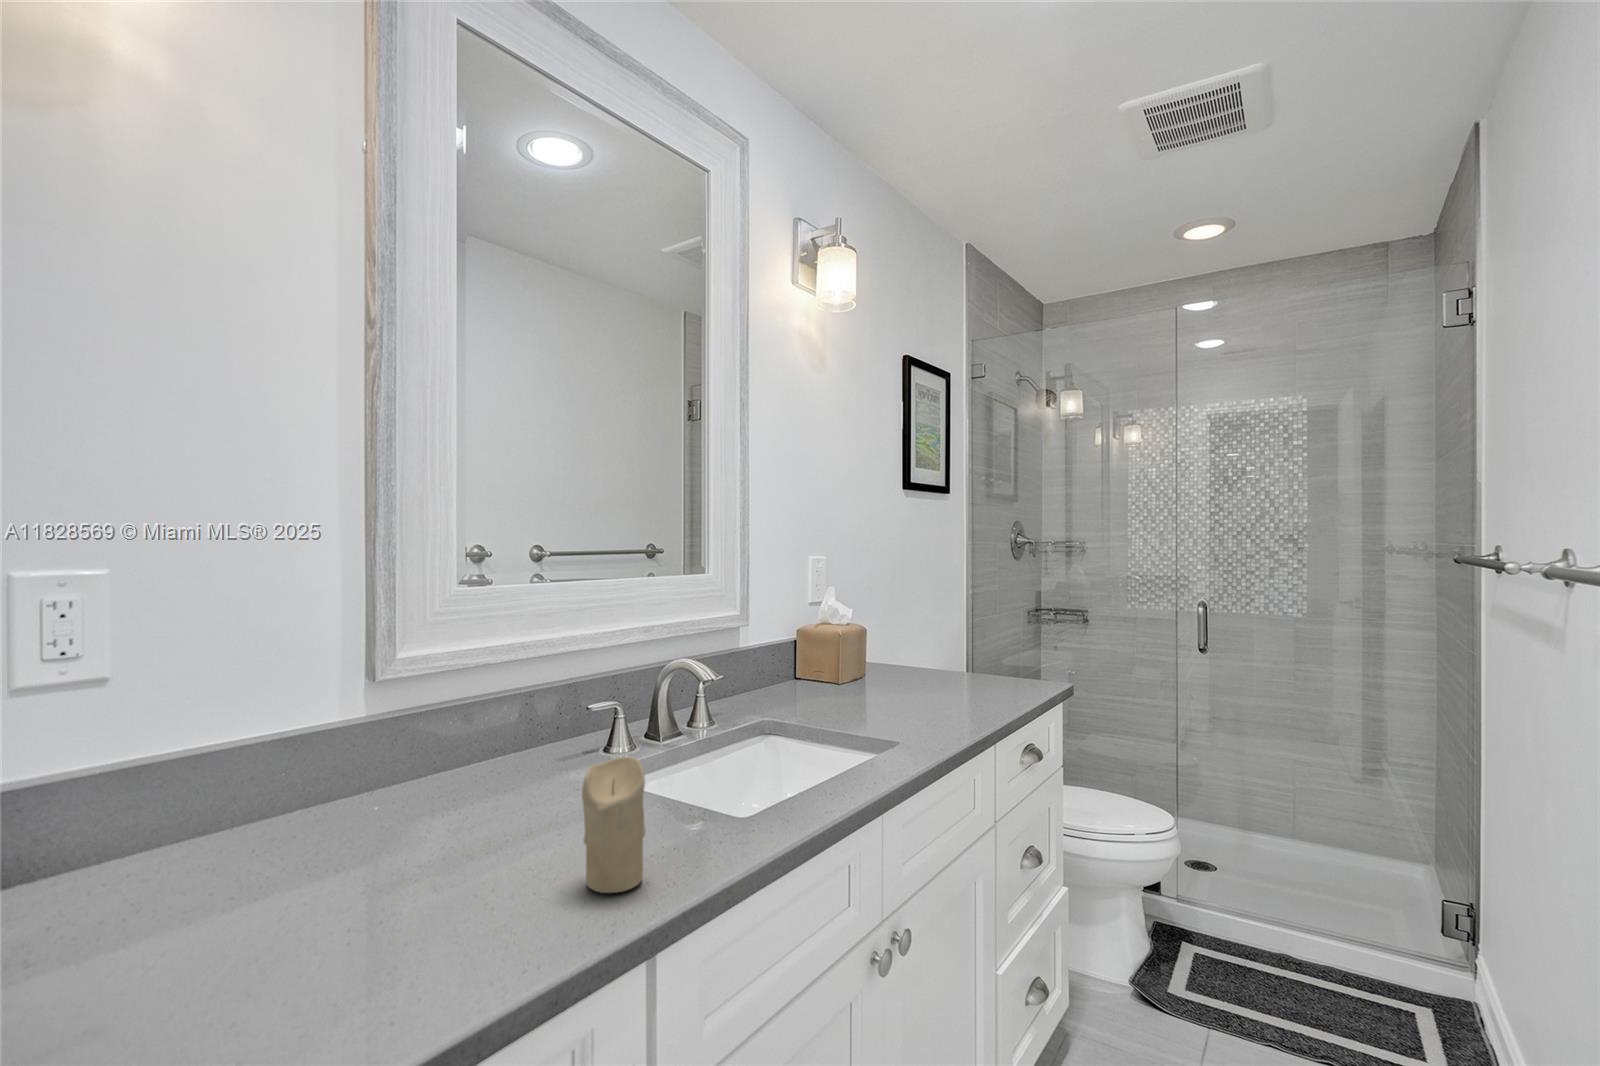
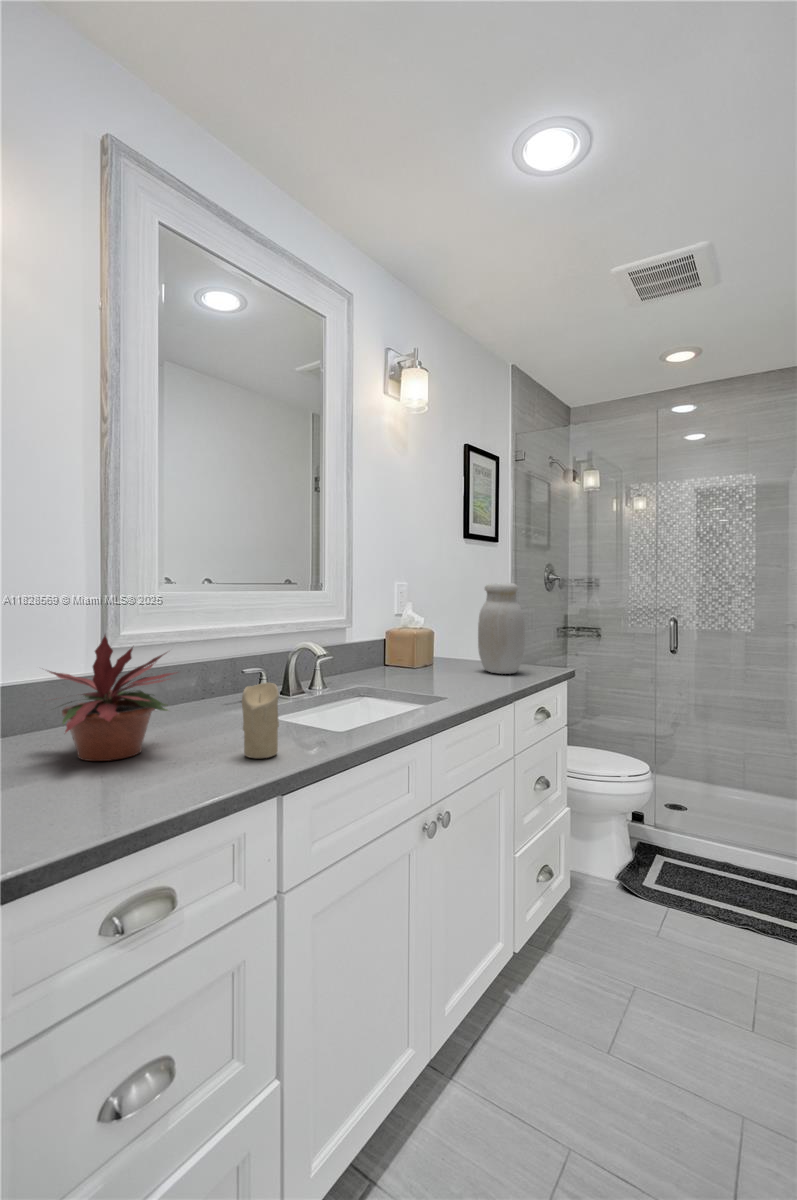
jar: none [933,558,1001,692] -> present [478,583,524,674]
potted plant: none [218,683,482,906] -> present [49,635,174,761]

